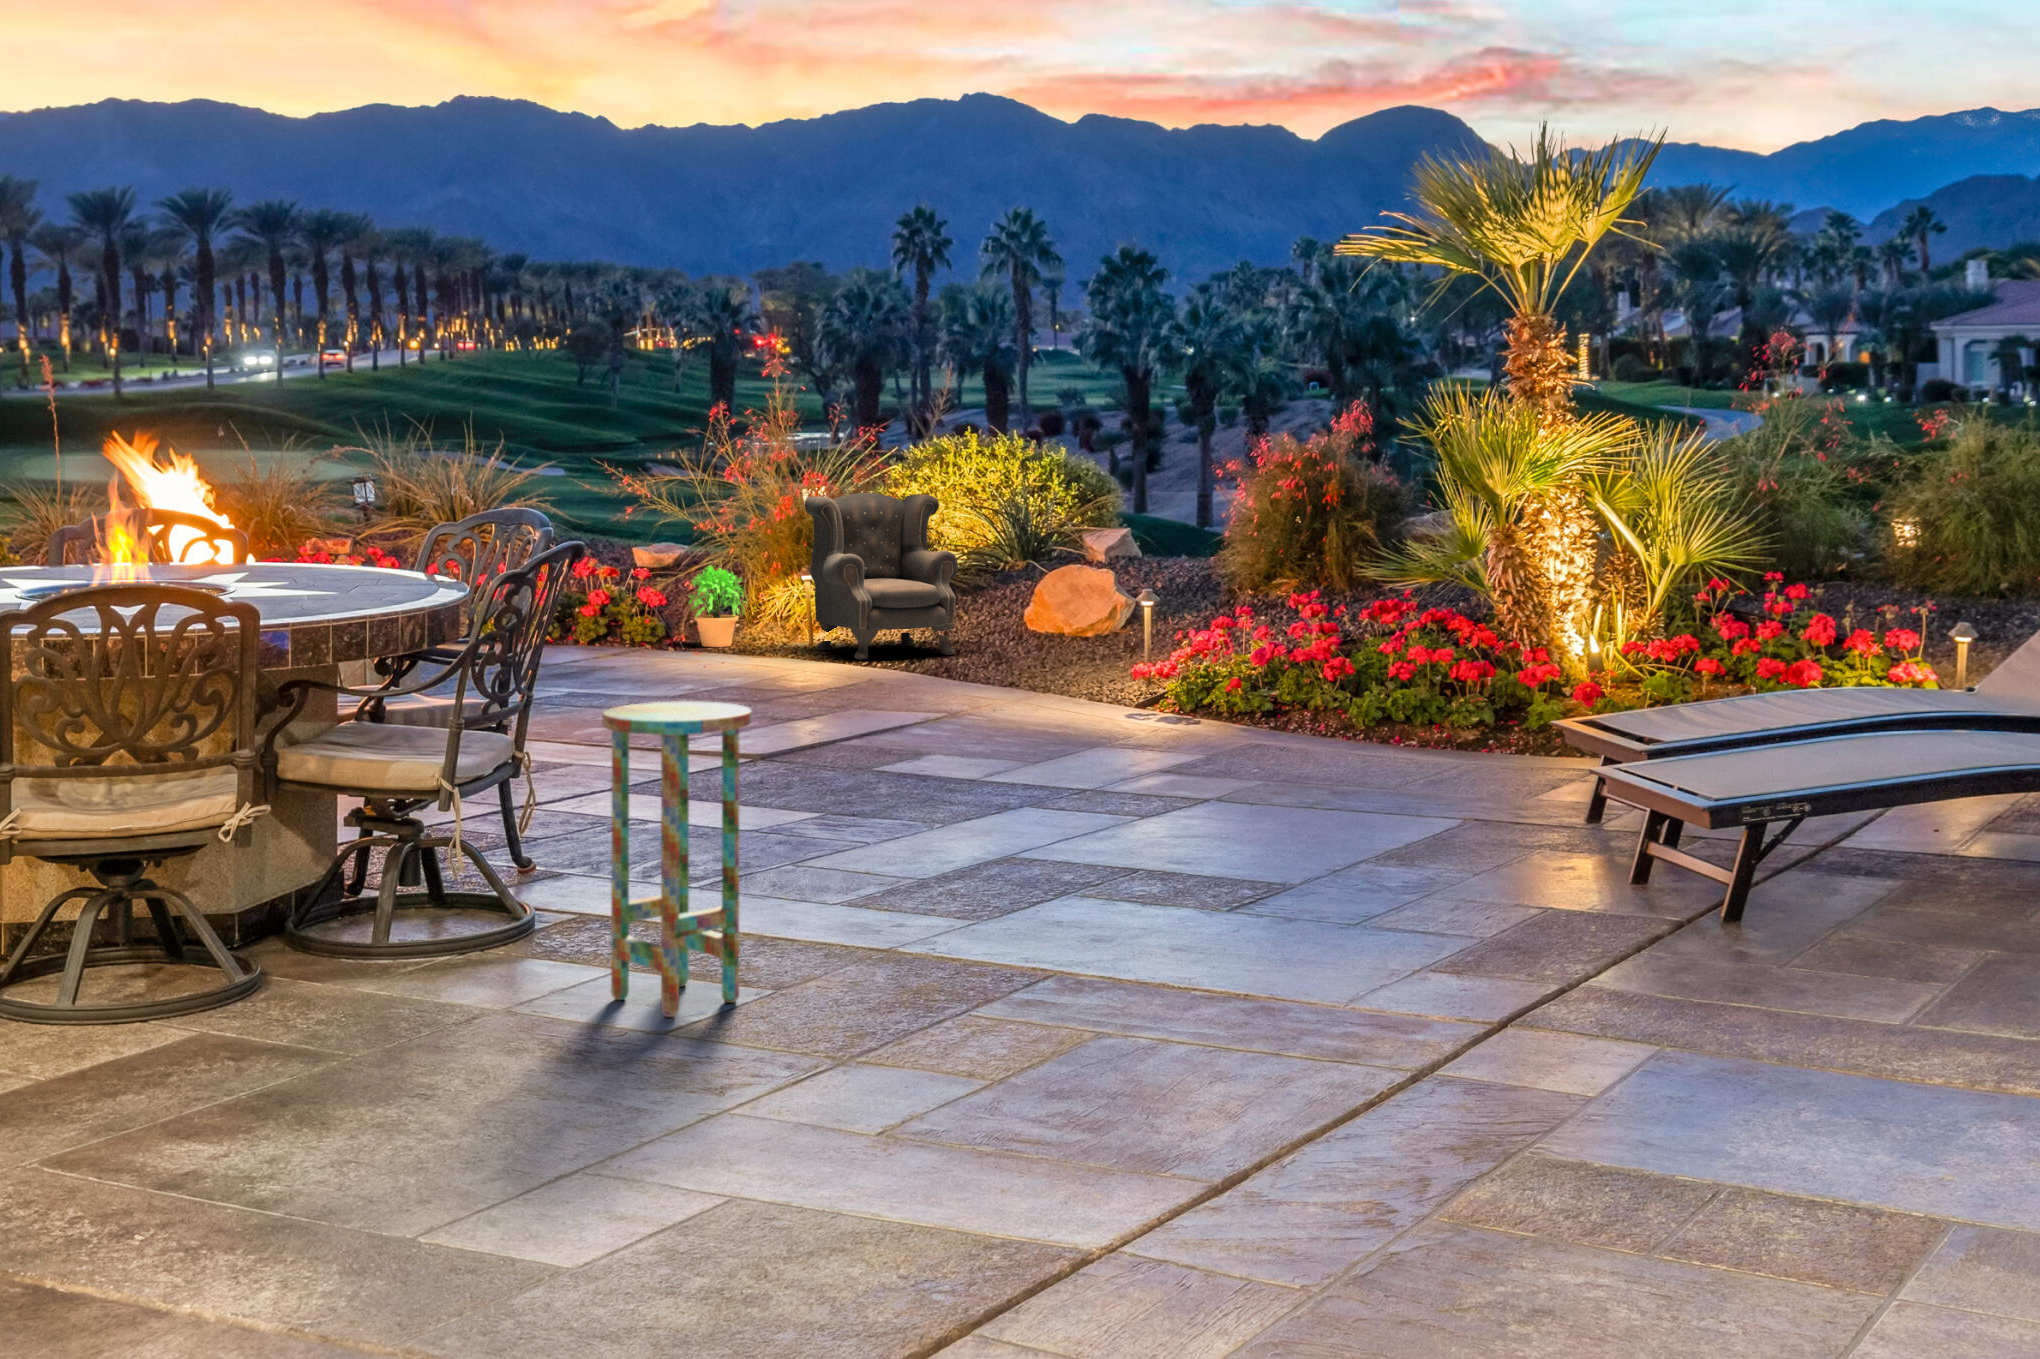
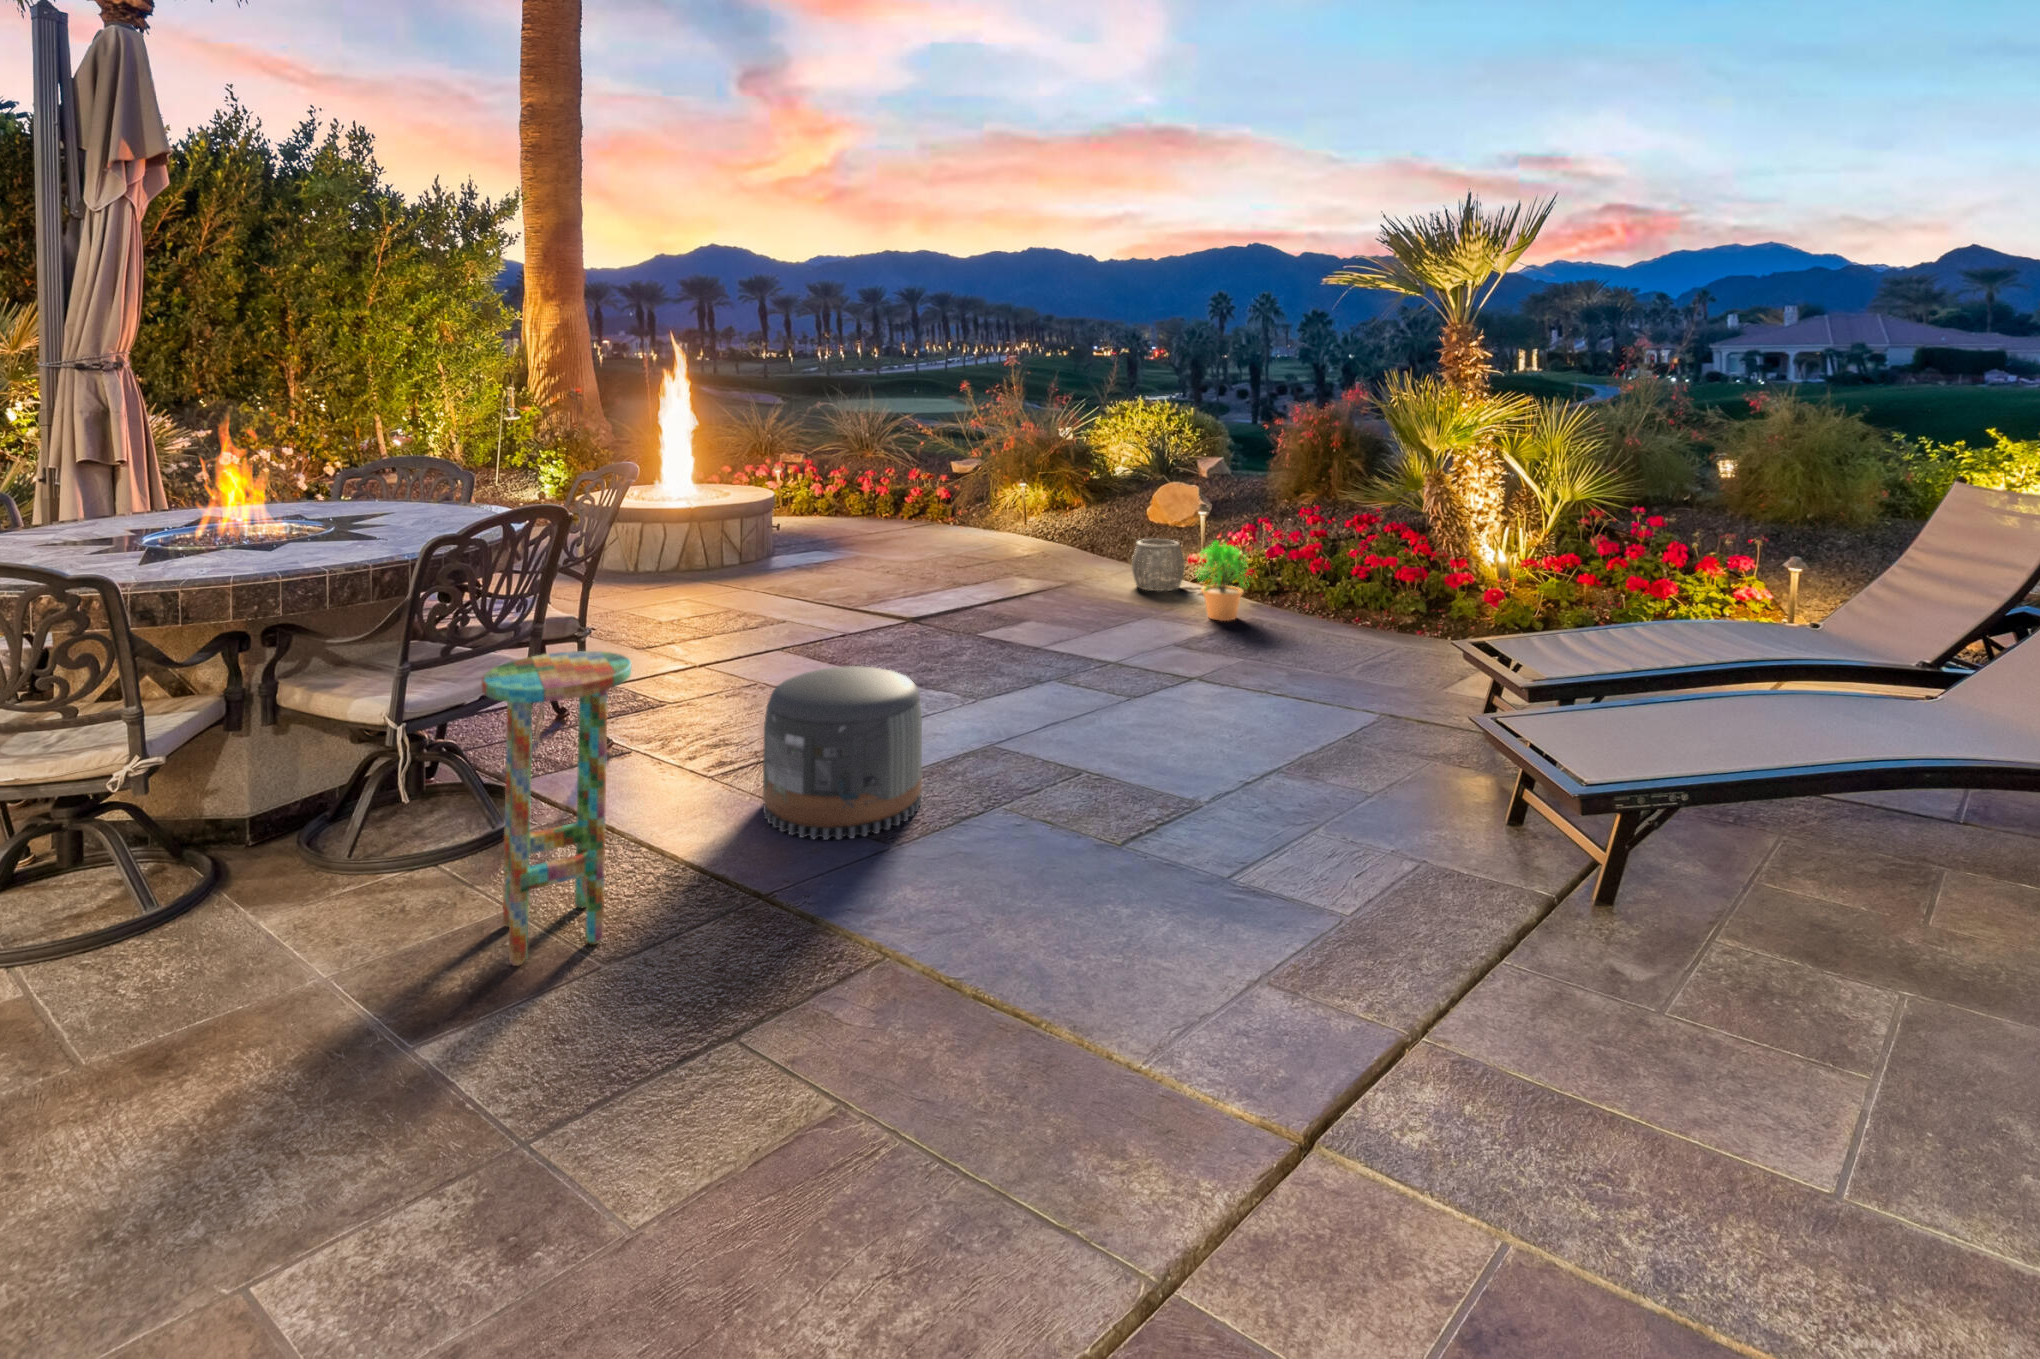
armchair: present [805,493,958,660] -> none [1026,434,1112,531]
potted plant: present [689,565,747,647] -> present [1196,540,1250,621]
woven basket: none [1054,645,1137,723] -> present [1132,539,1185,591]
pouf: none [783,754,973,935] -> present [763,666,922,840]

